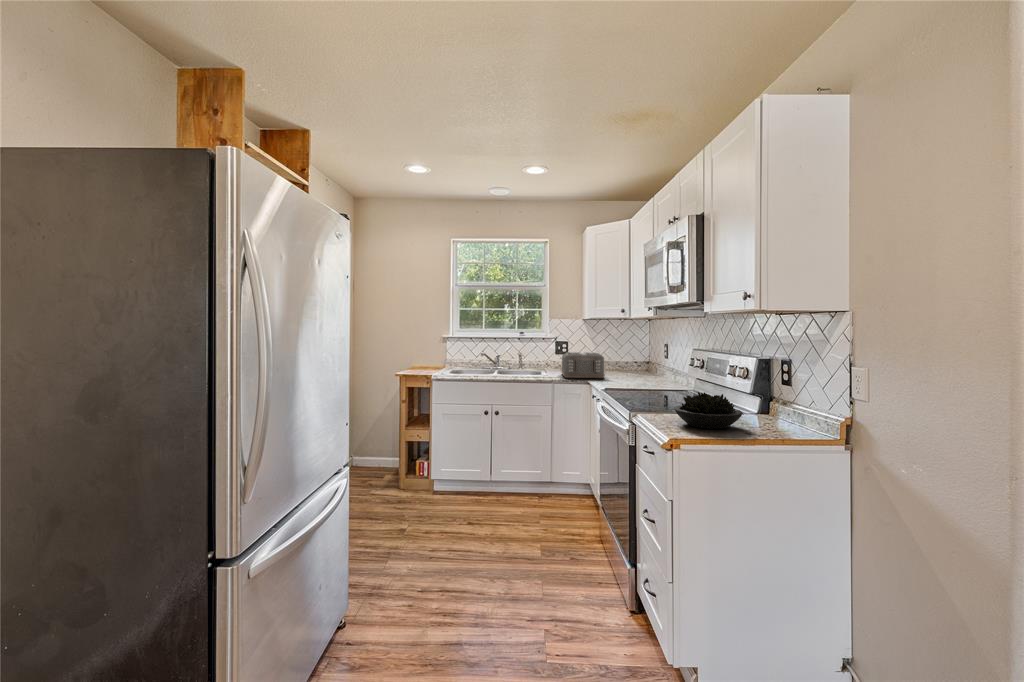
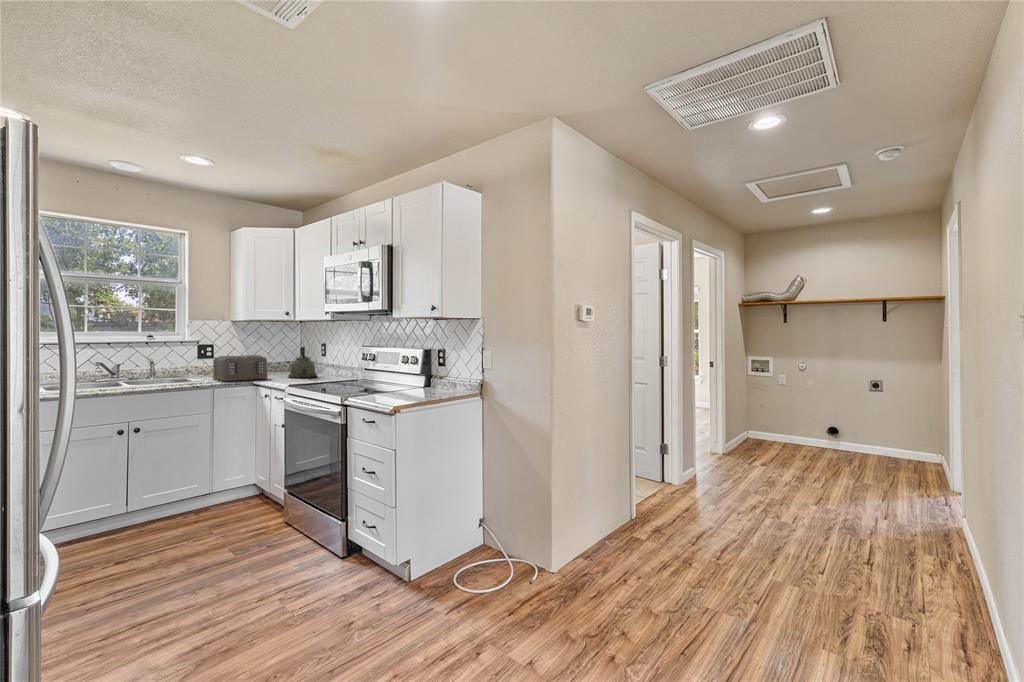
kettle: none [626,346,656,381] -> present [288,347,317,378]
succulent plant: present [674,392,743,429] -> none [382,375,429,400]

